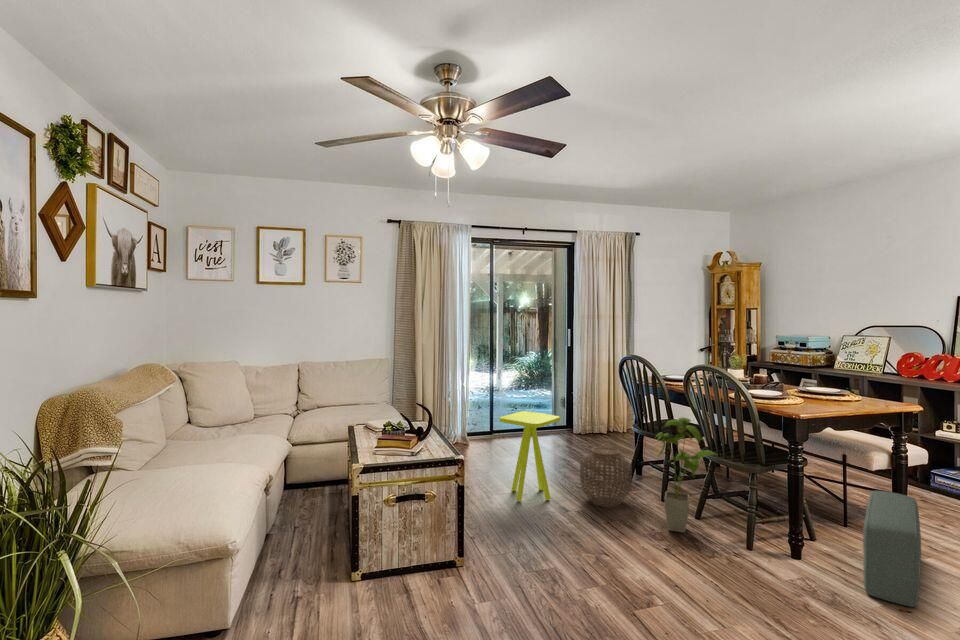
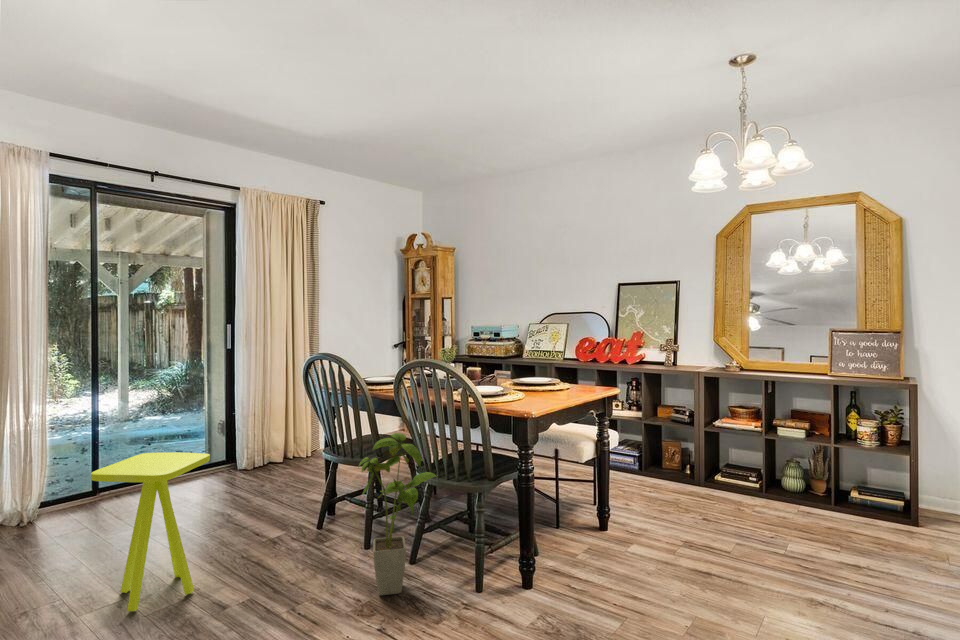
woven basket: present [580,447,632,507] -> none [245,489,325,581]
pouf: present [863,491,921,607] -> none [589,485,657,622]

